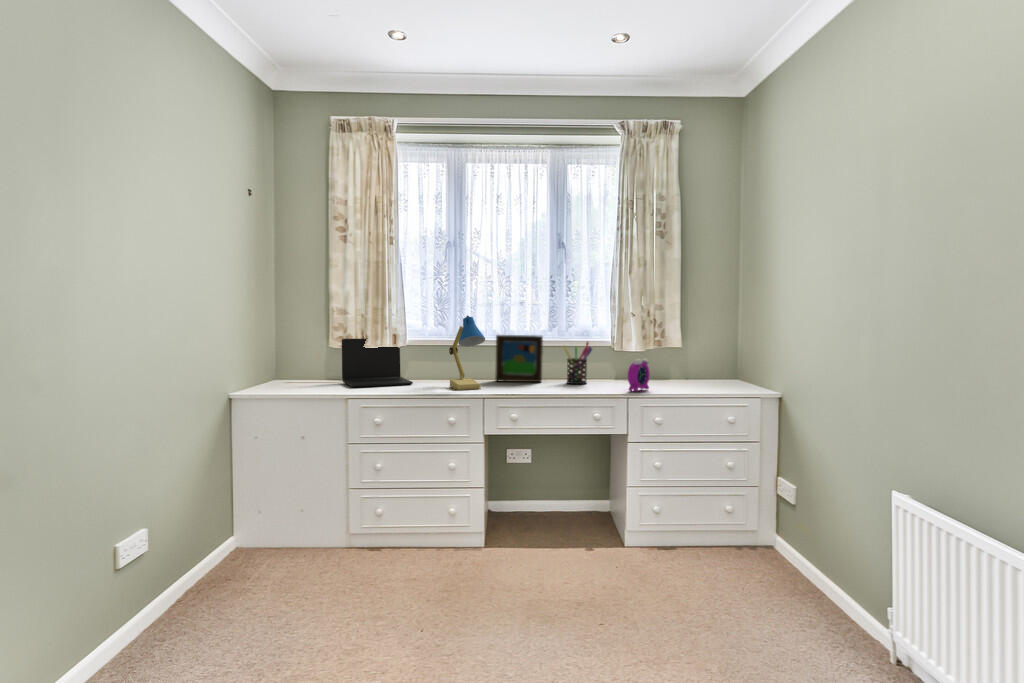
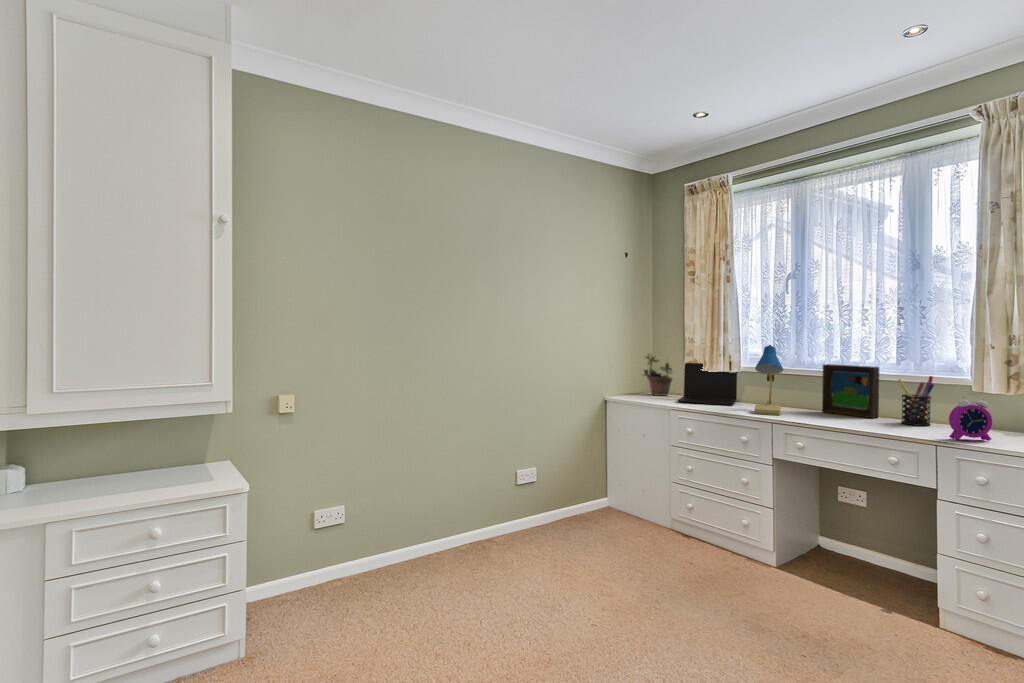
potted plant: none [274,323,320,382] -> present [643,354,672,396]

